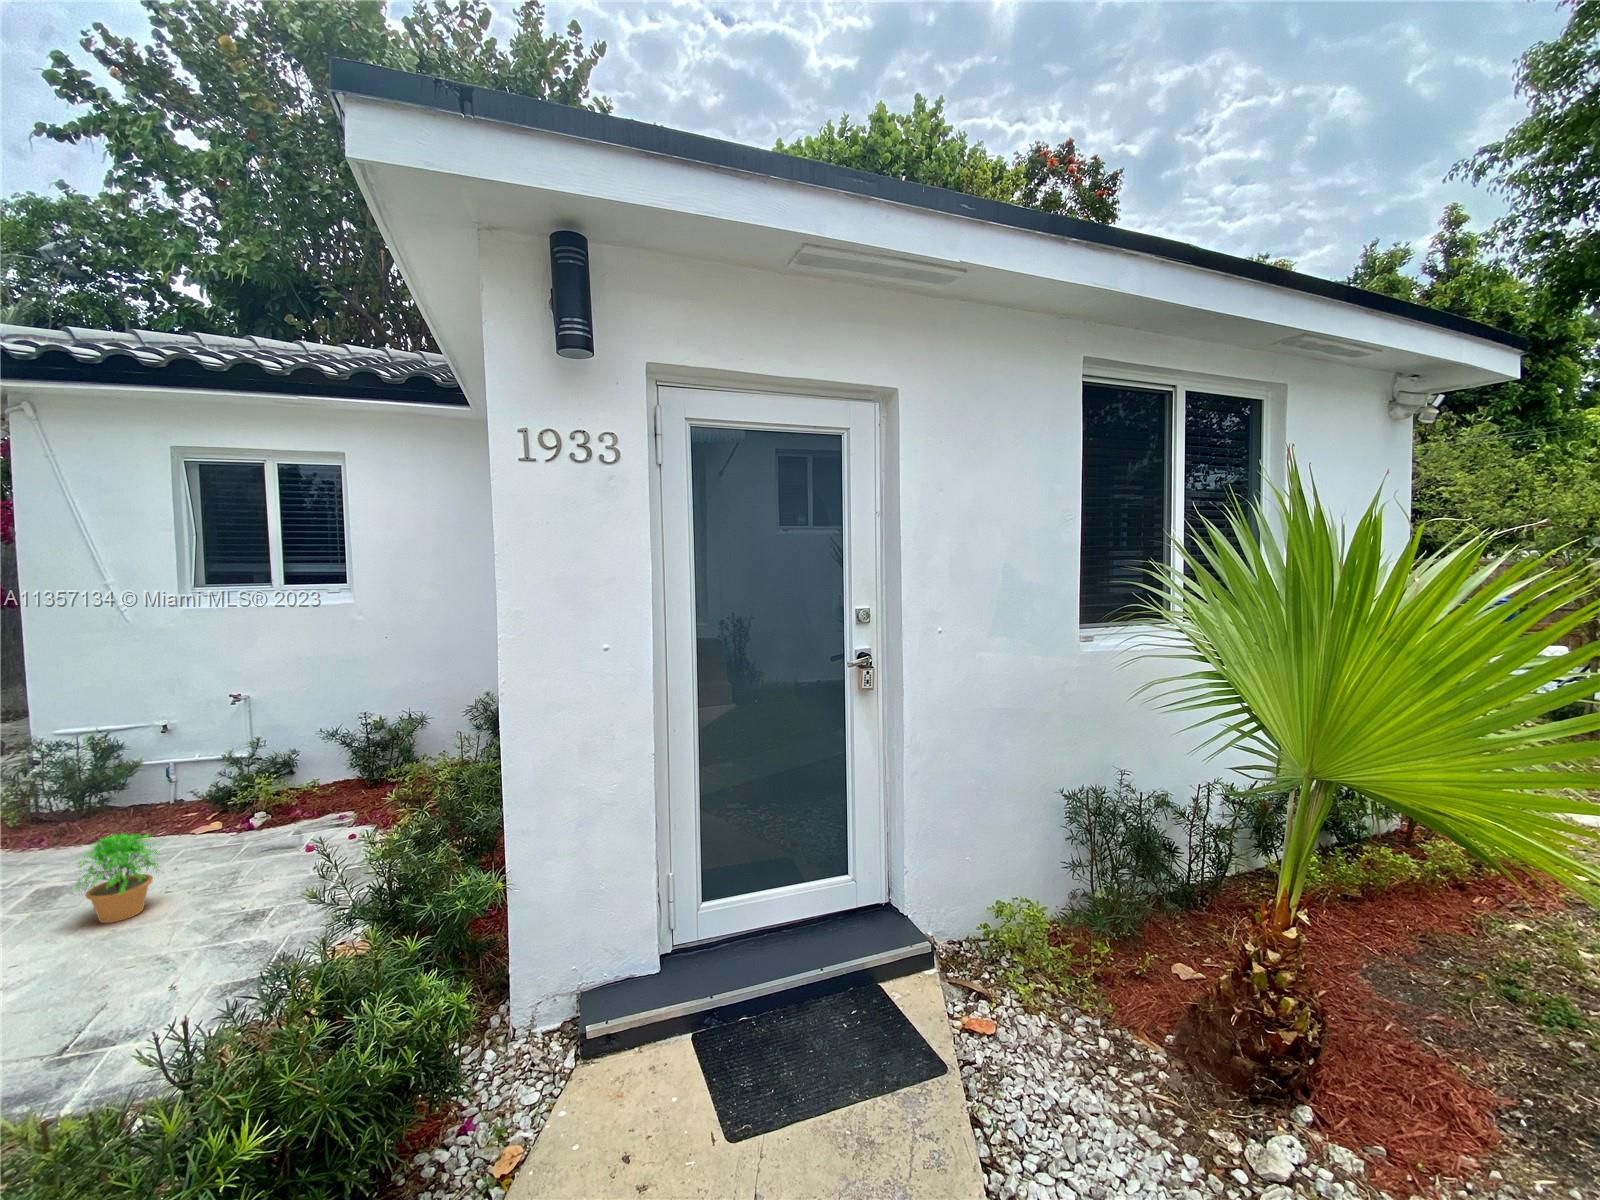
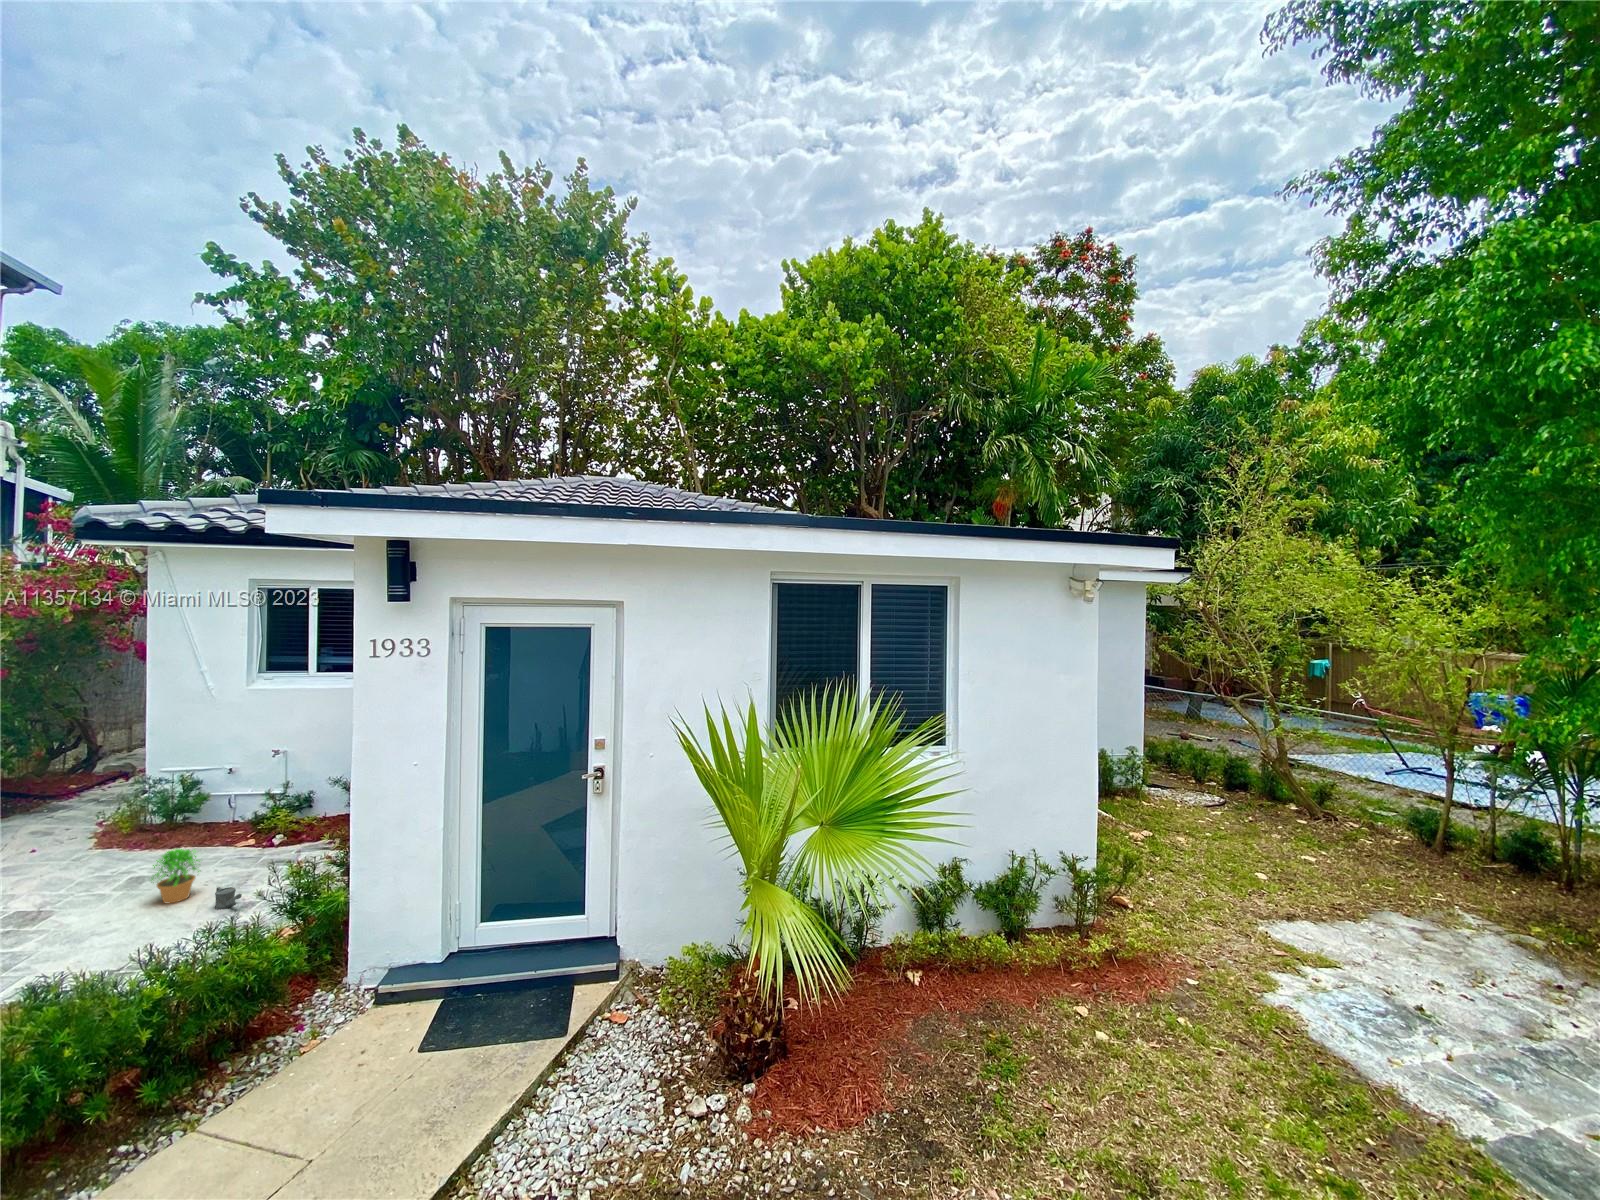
watering can: none [195,888,245,924] -> present [215,887,242,909]

